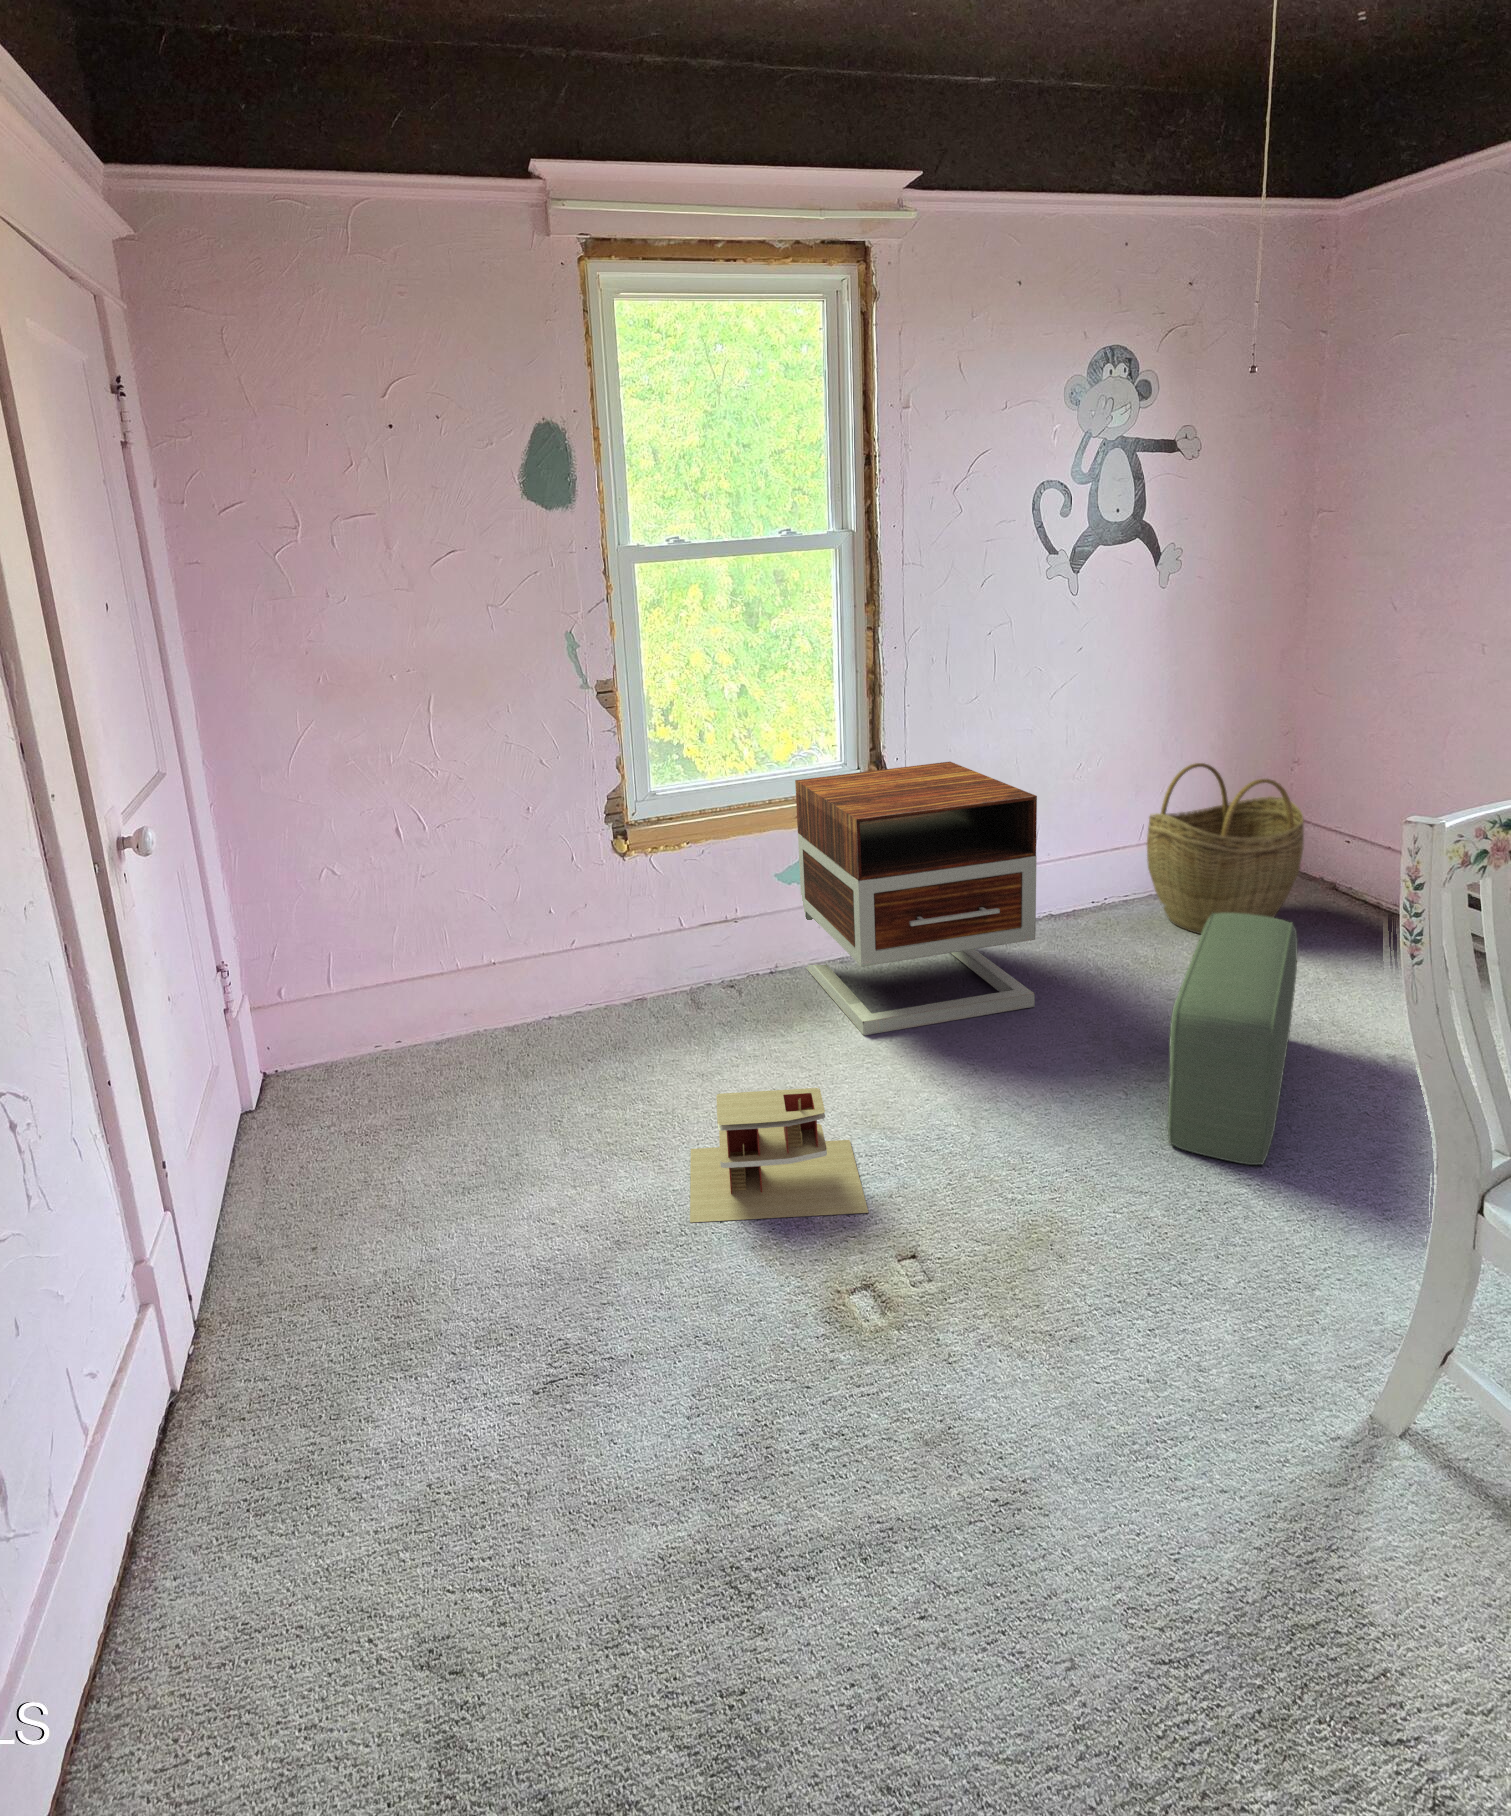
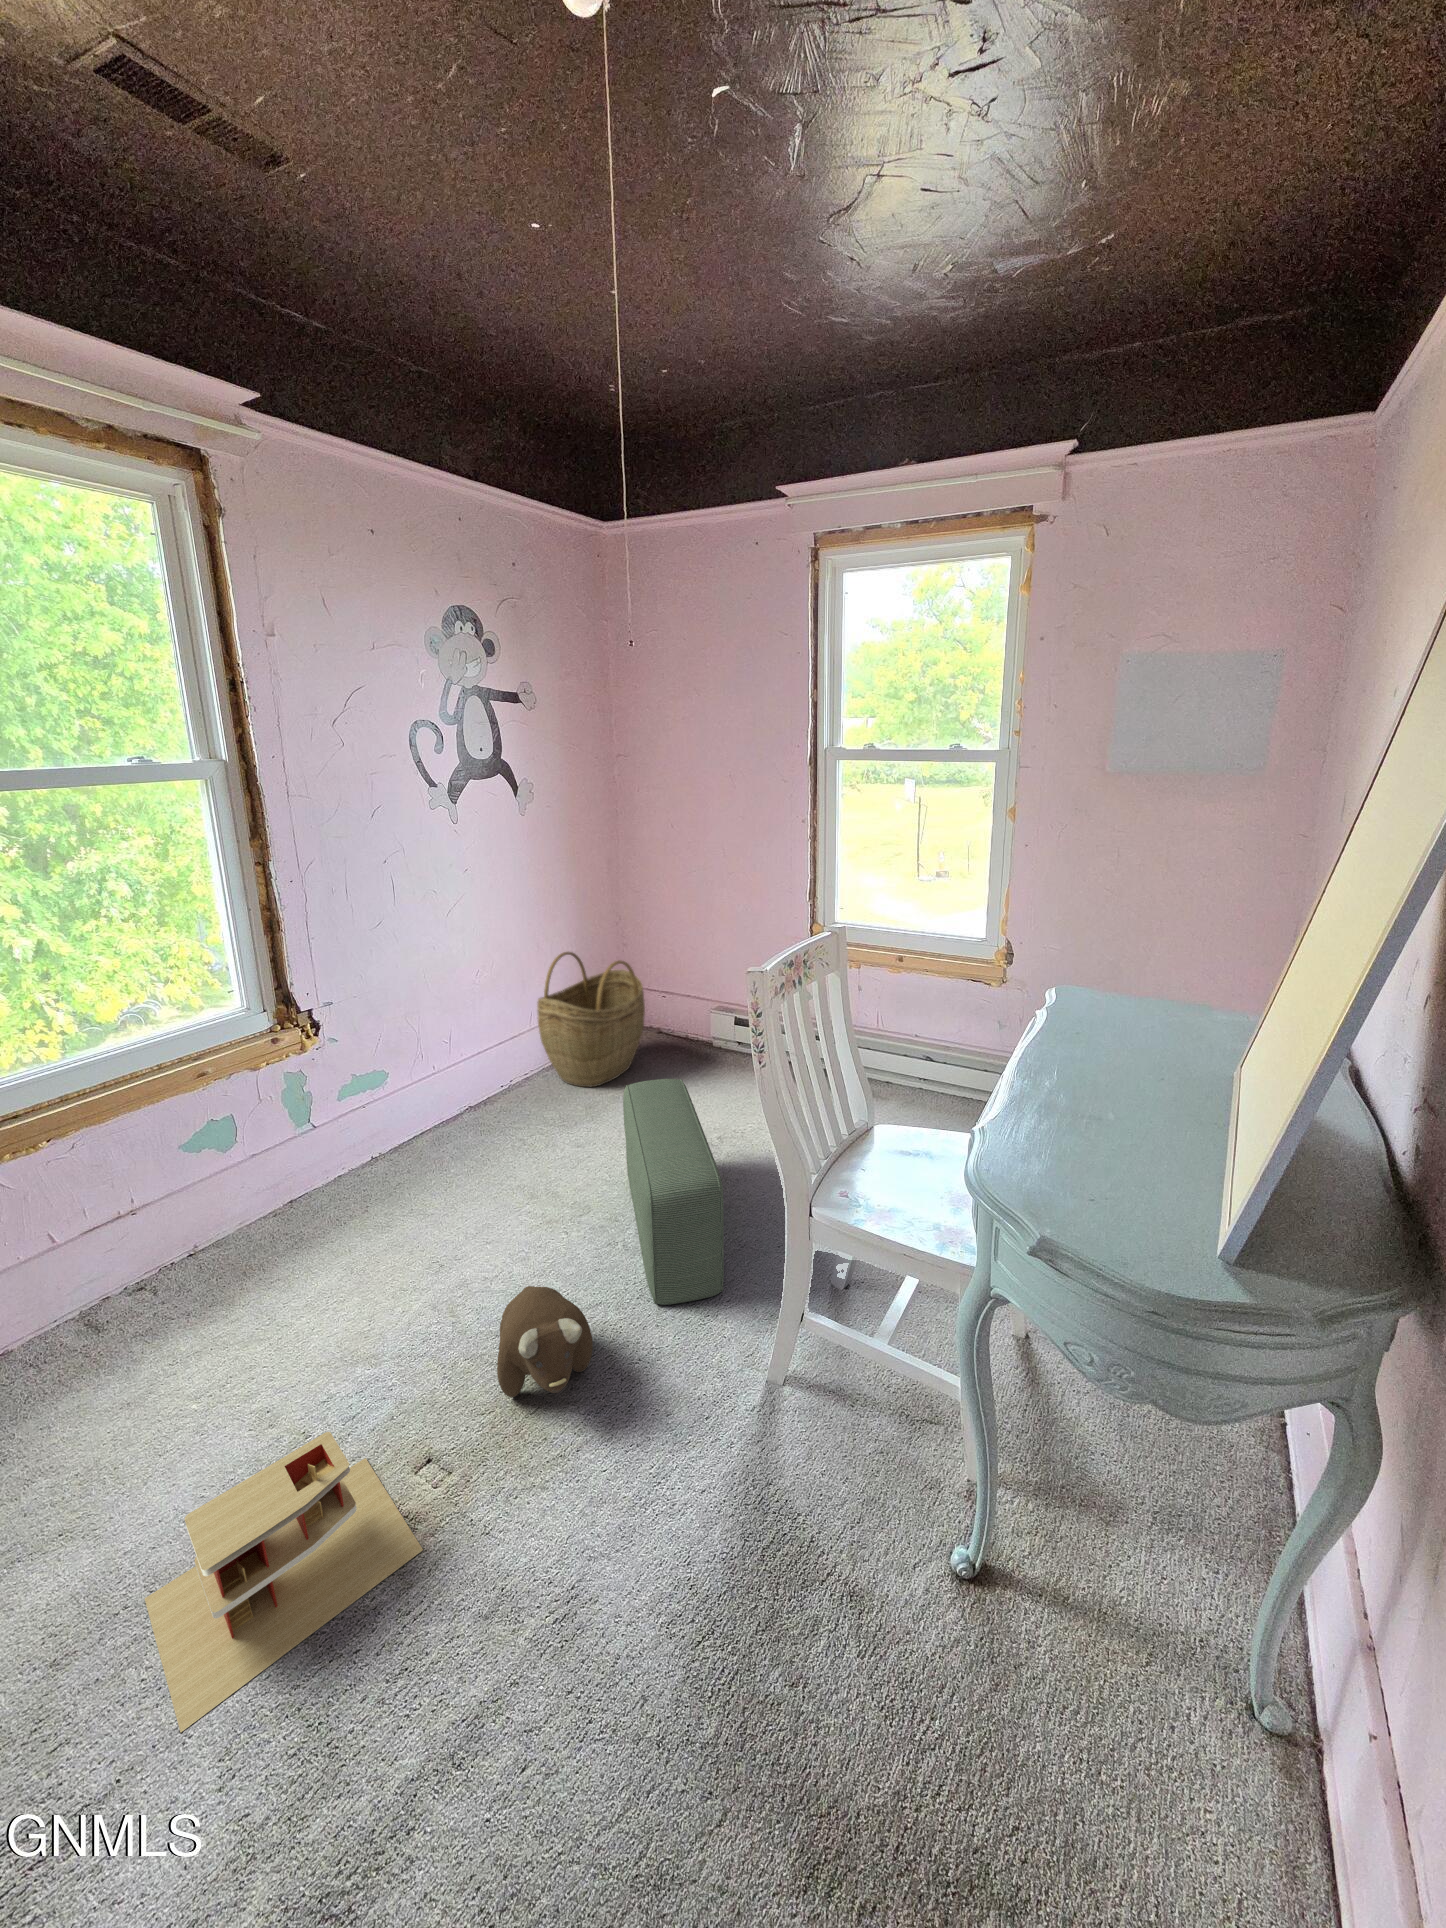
nightstand: present [795,762,1037,1036] -> none [189,987,492,1305]
plush toy: none [971,1061,1074,1163] -> present [497,1286,593,1397]

